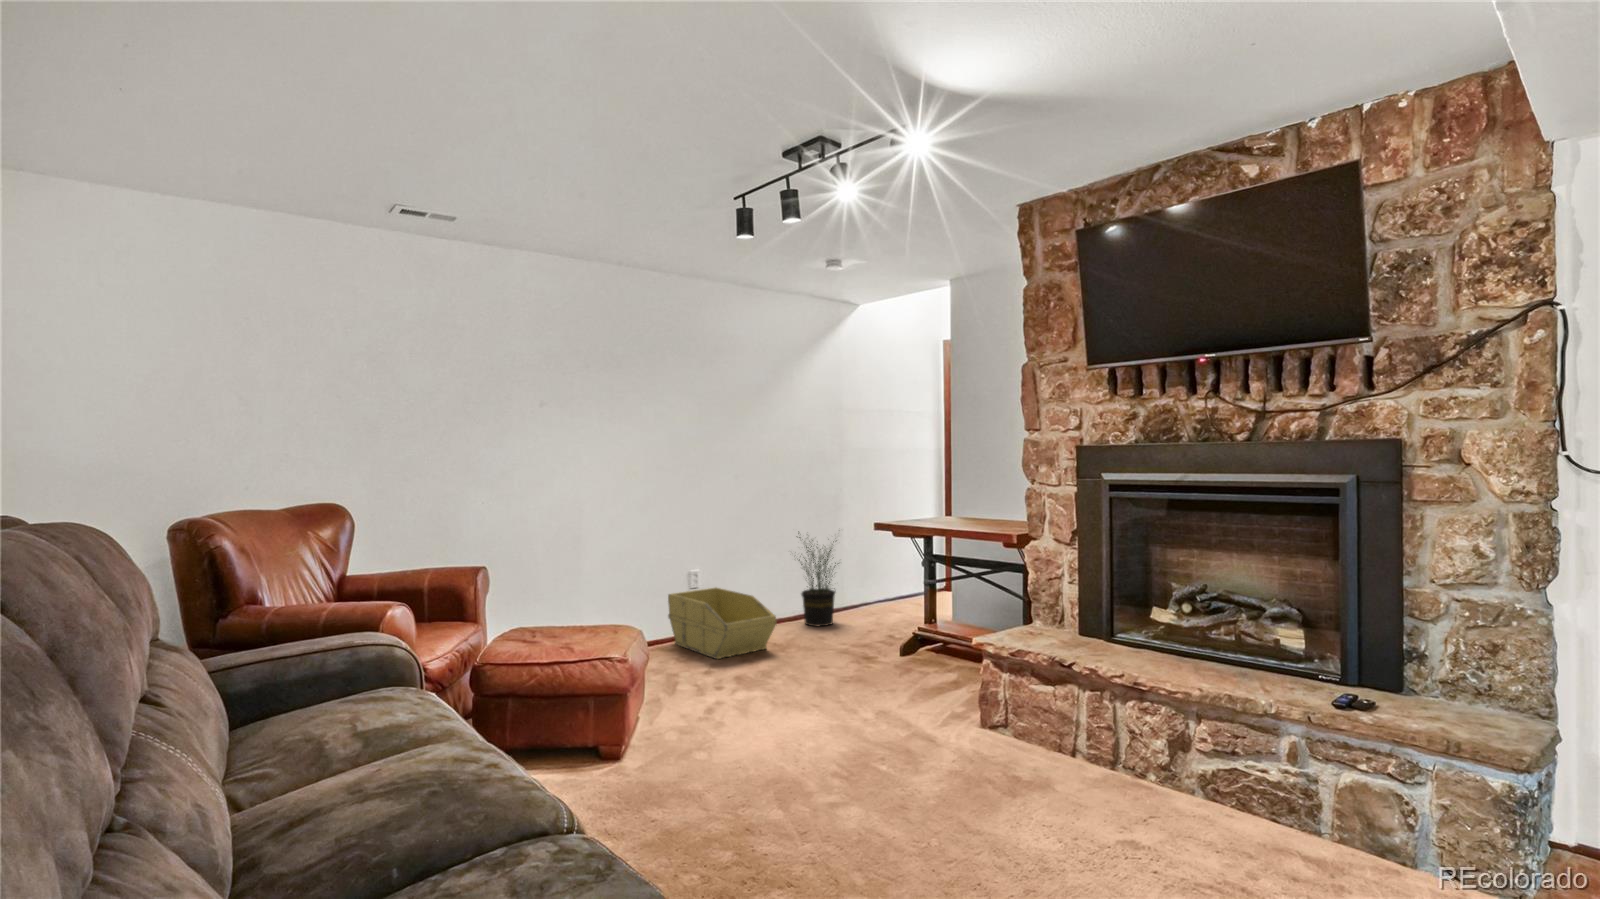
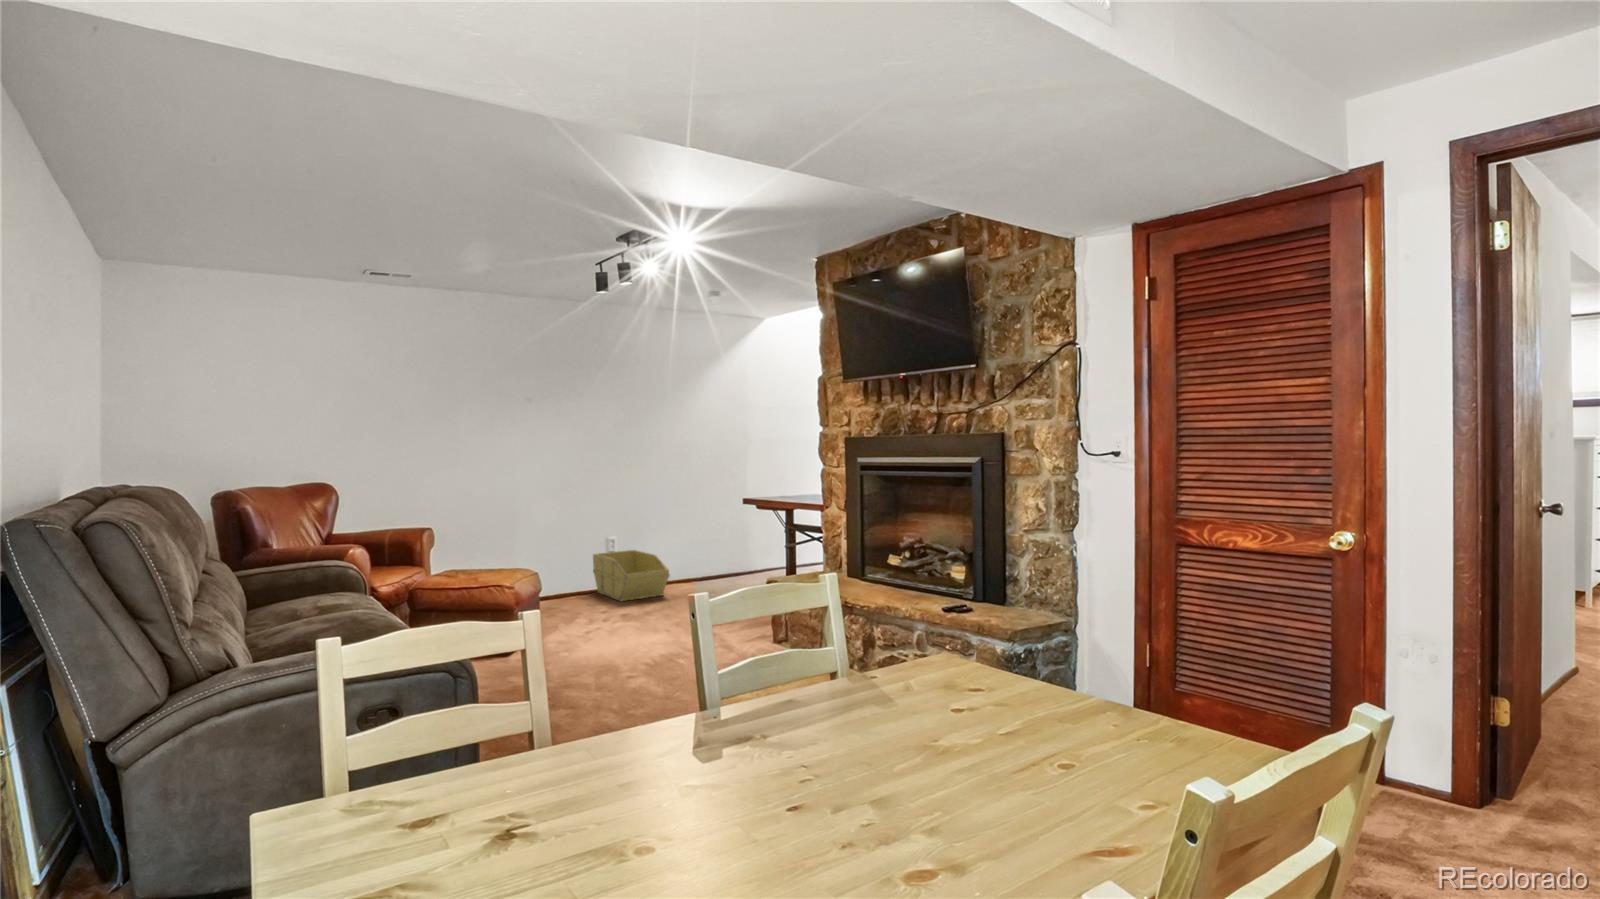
potted plant: present [798,531,839,626] -> none [693,504,741,581]

